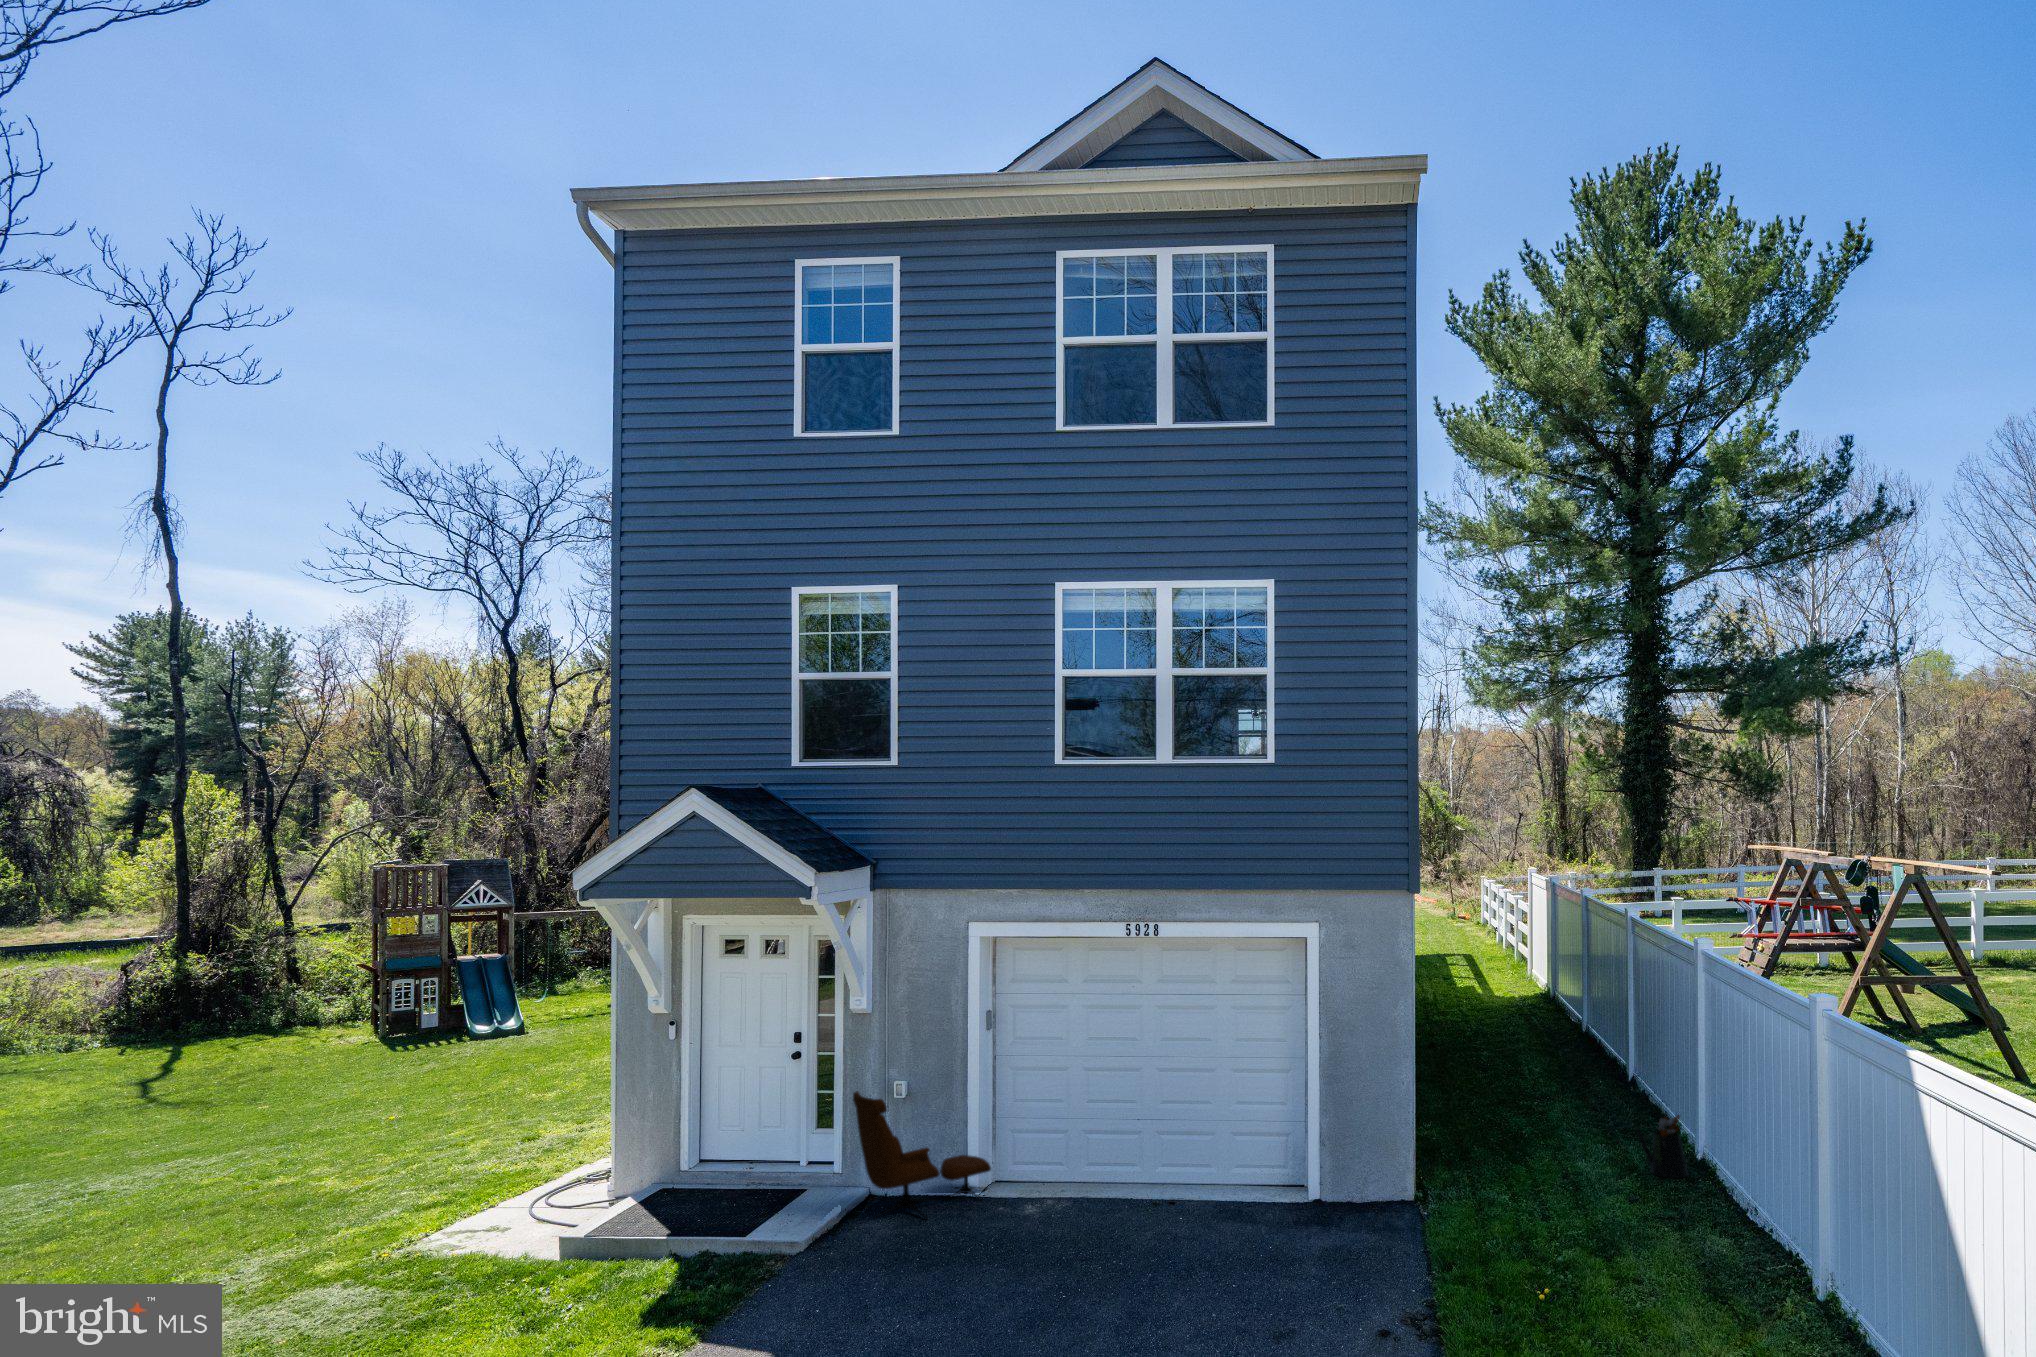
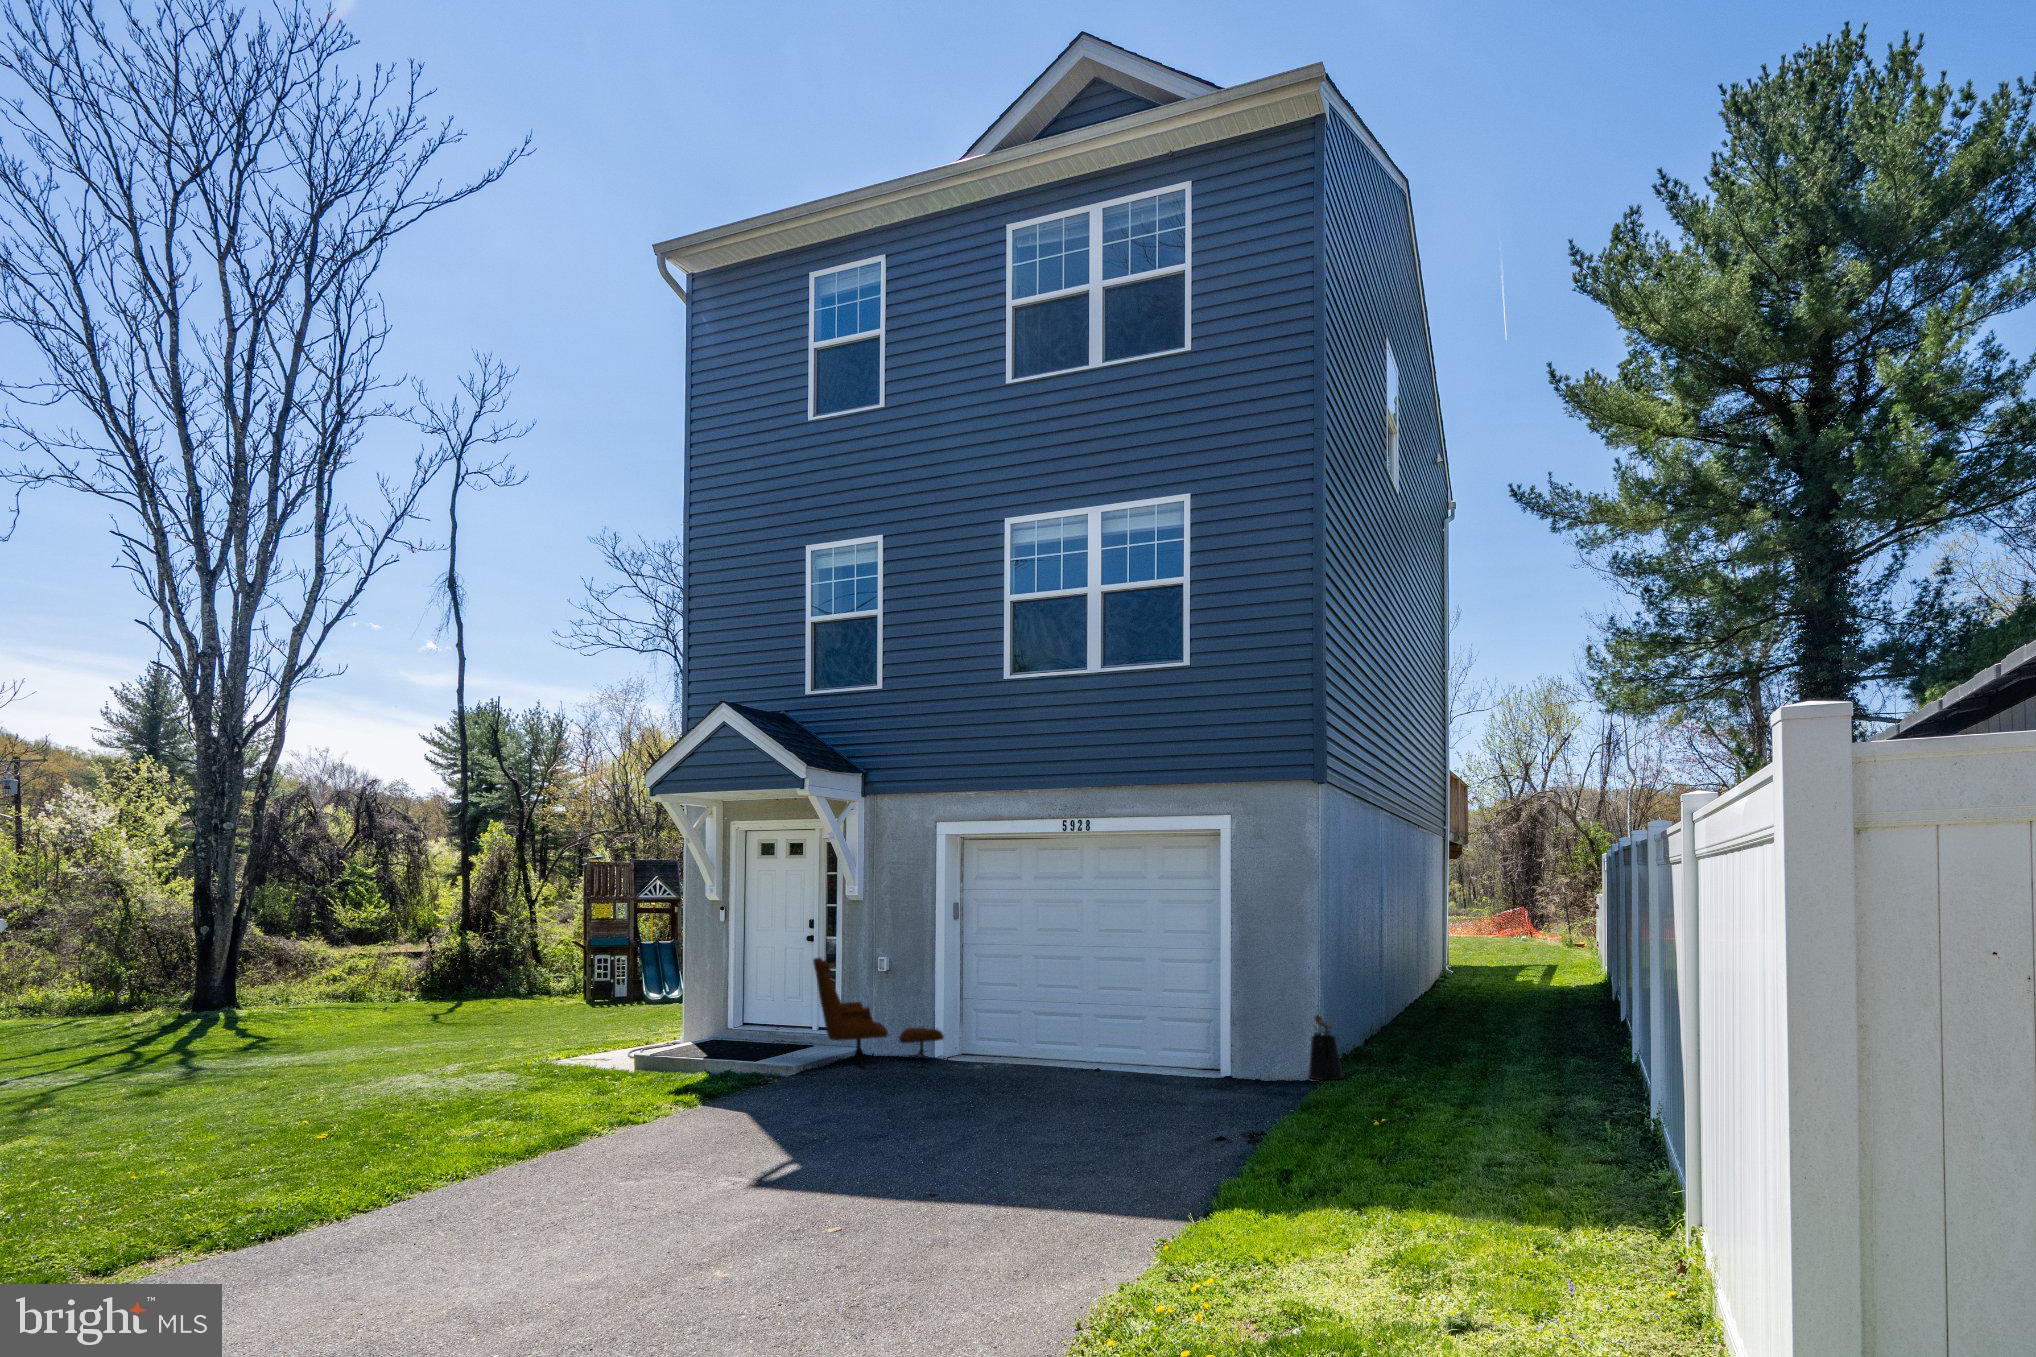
watering can: present [1637,1115,1689,1178] -> present [1308,1015,1343,1080]

